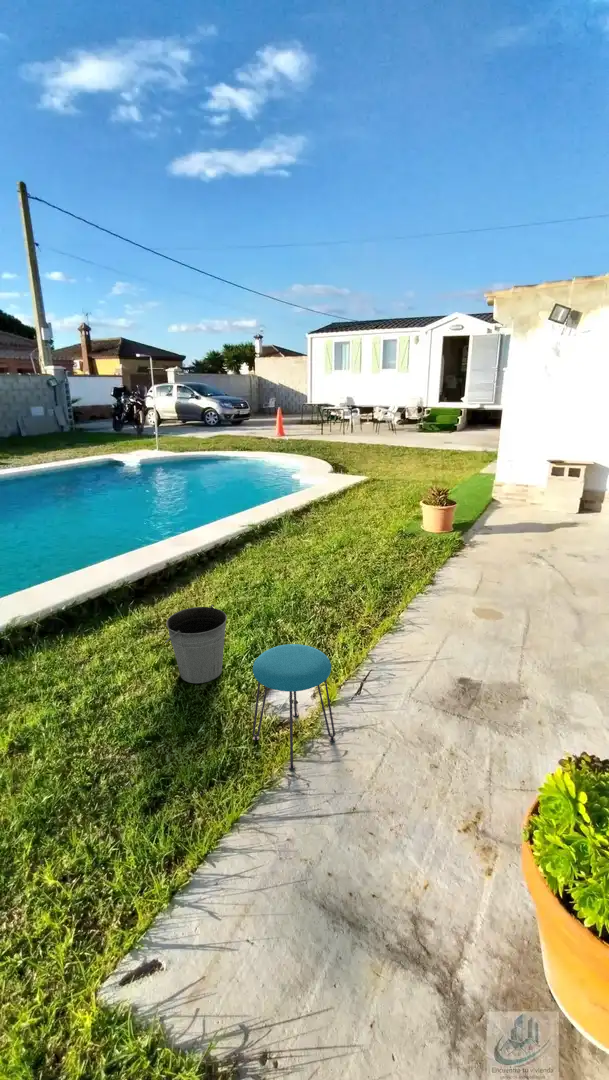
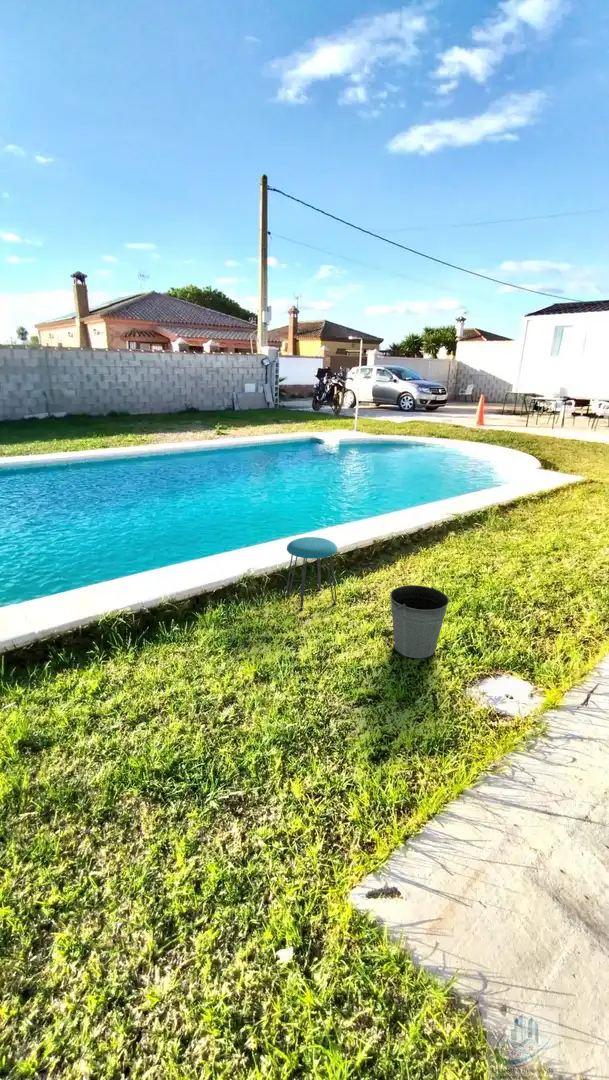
stool: present [253,644,335,769] -> present [286,537,337,610]

